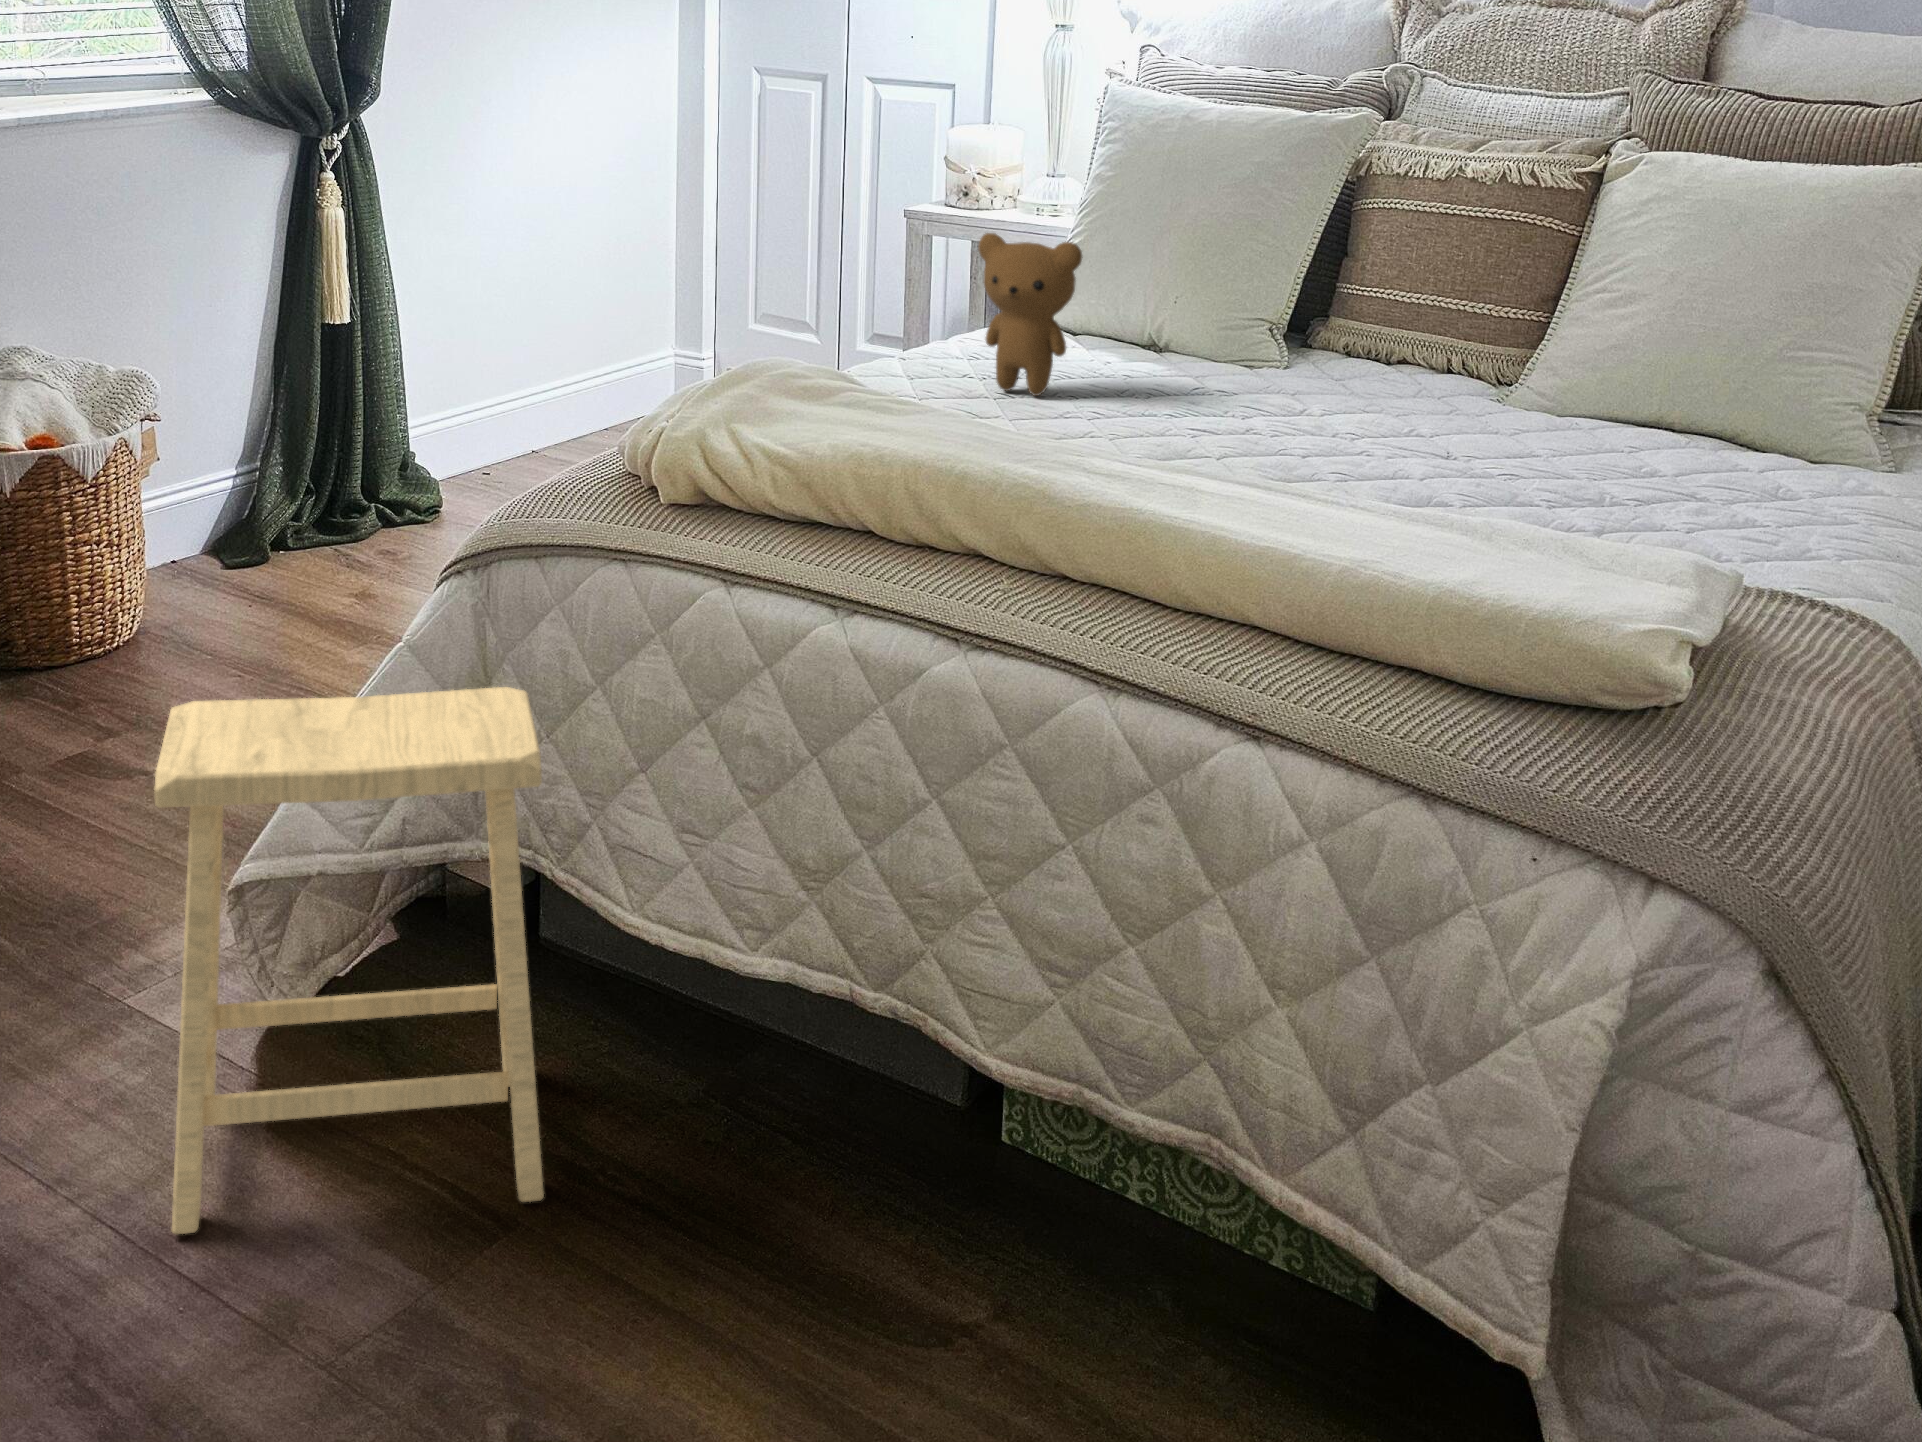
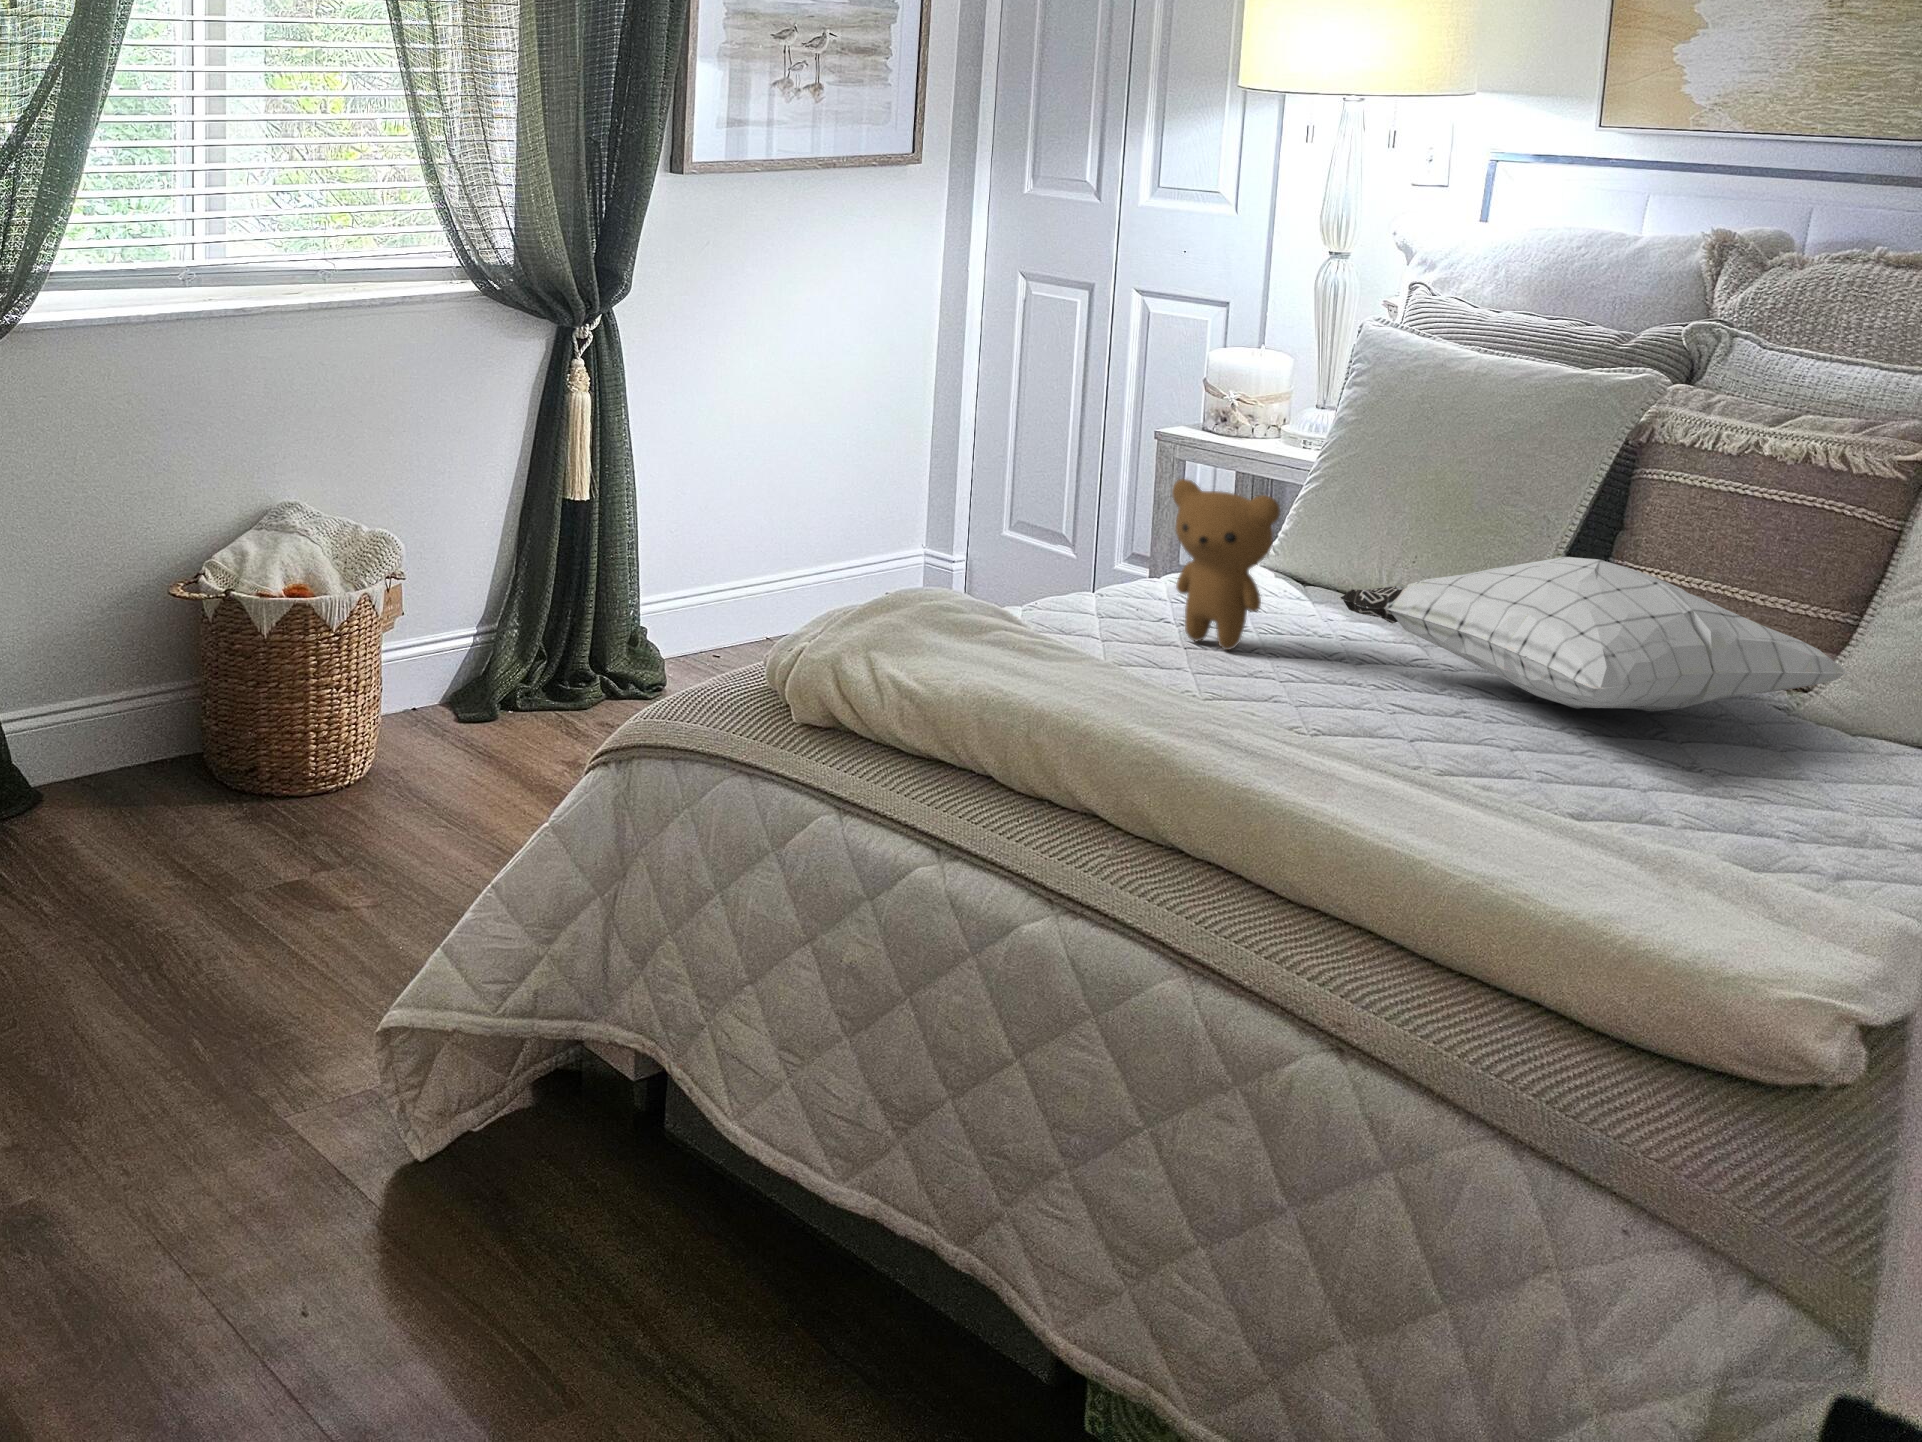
pillow: none [1138,277,1561,416] -> present [1340,557,1851,711]
footstool: present [155,687,544,1234] -> none [279,854,639,1381]

